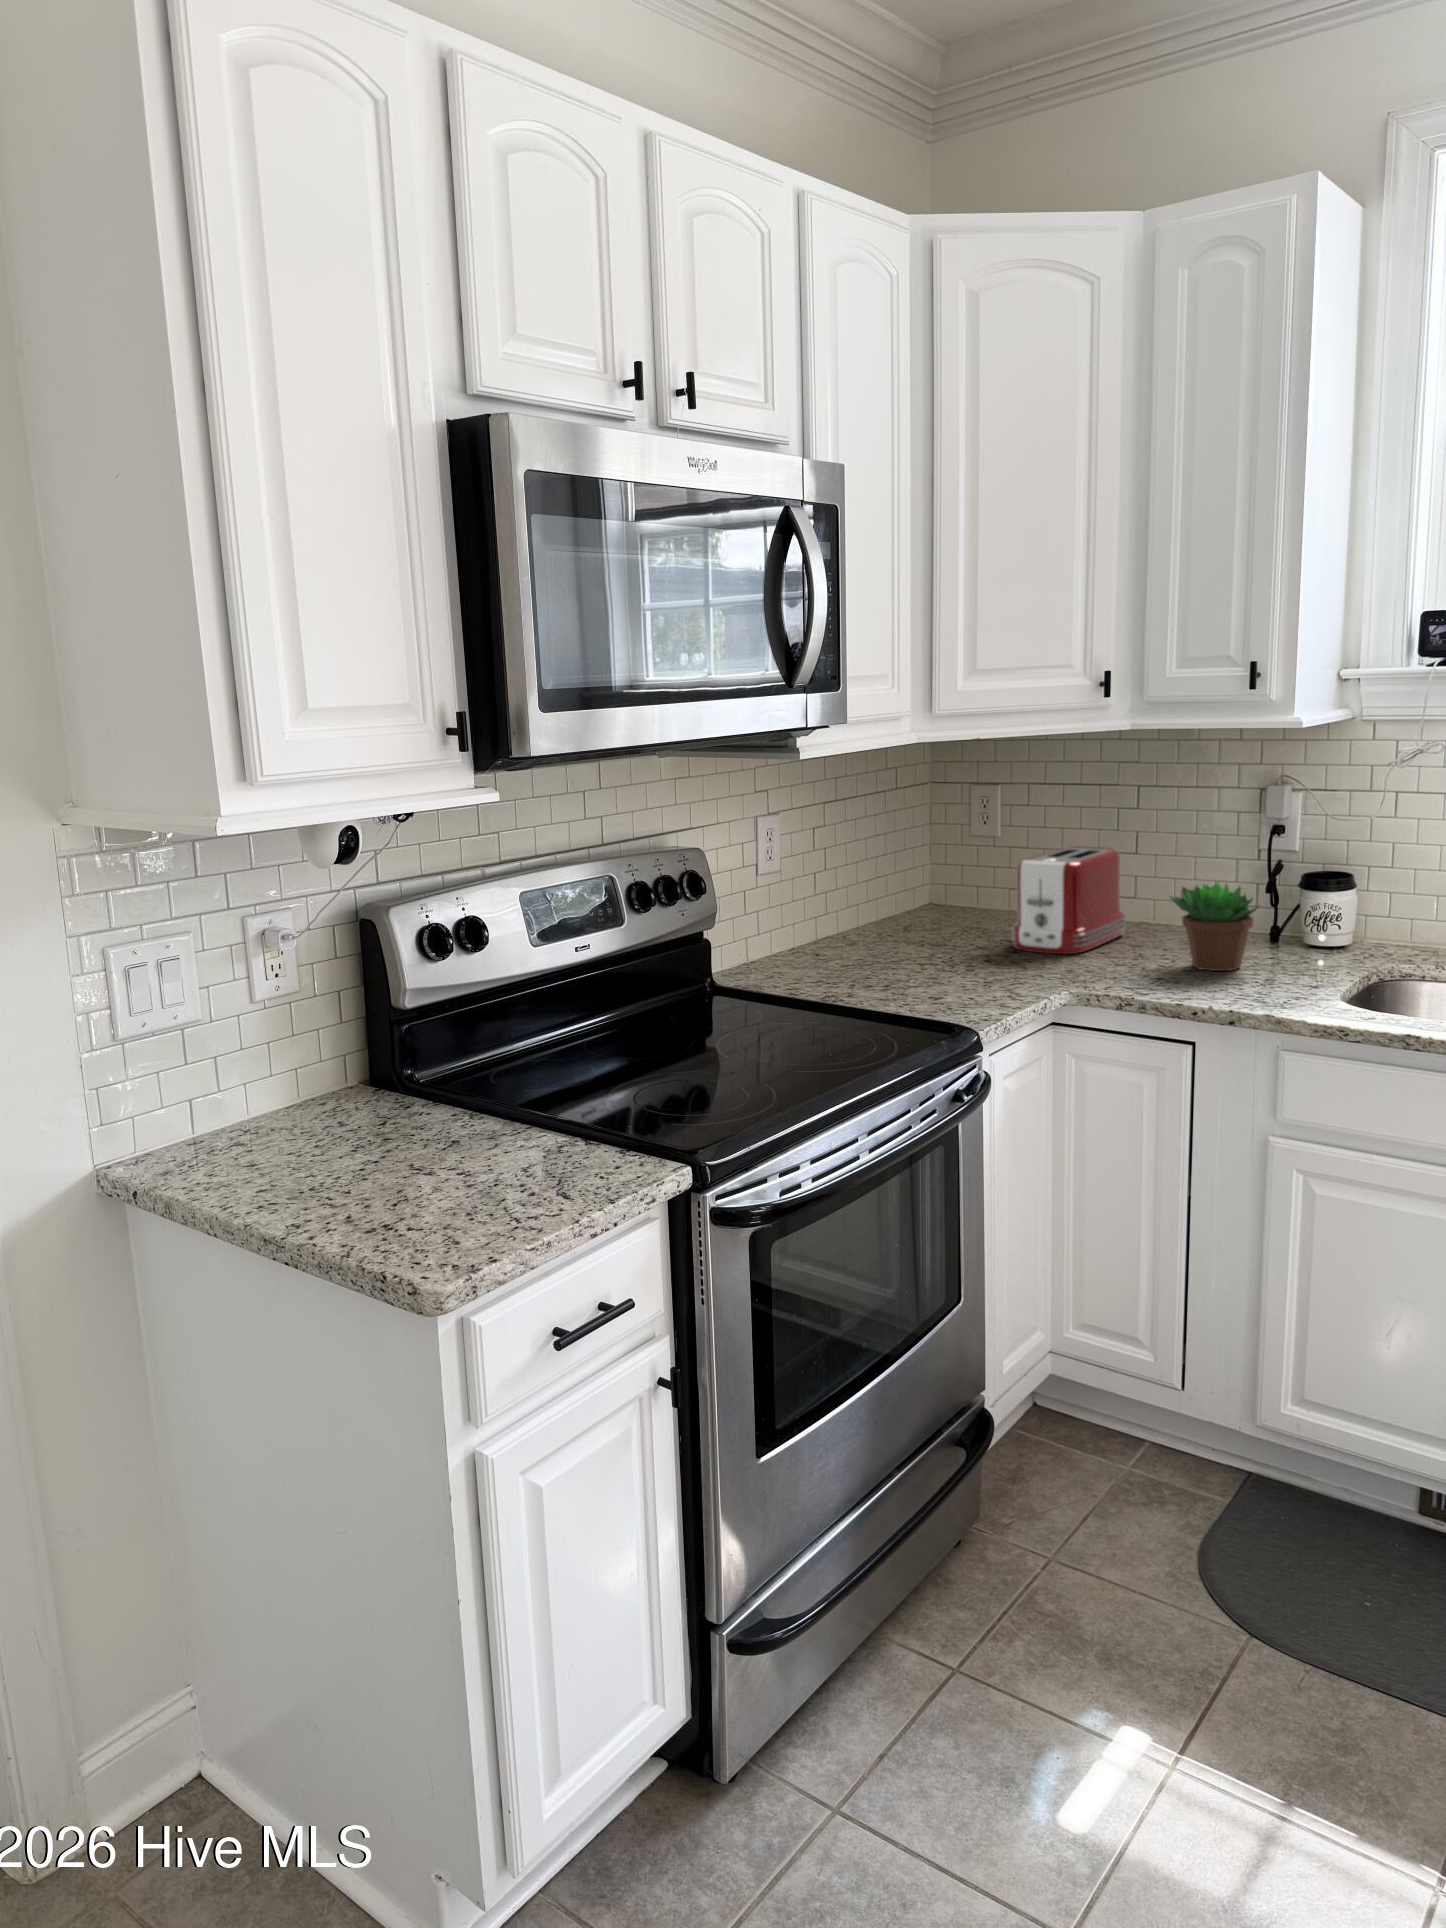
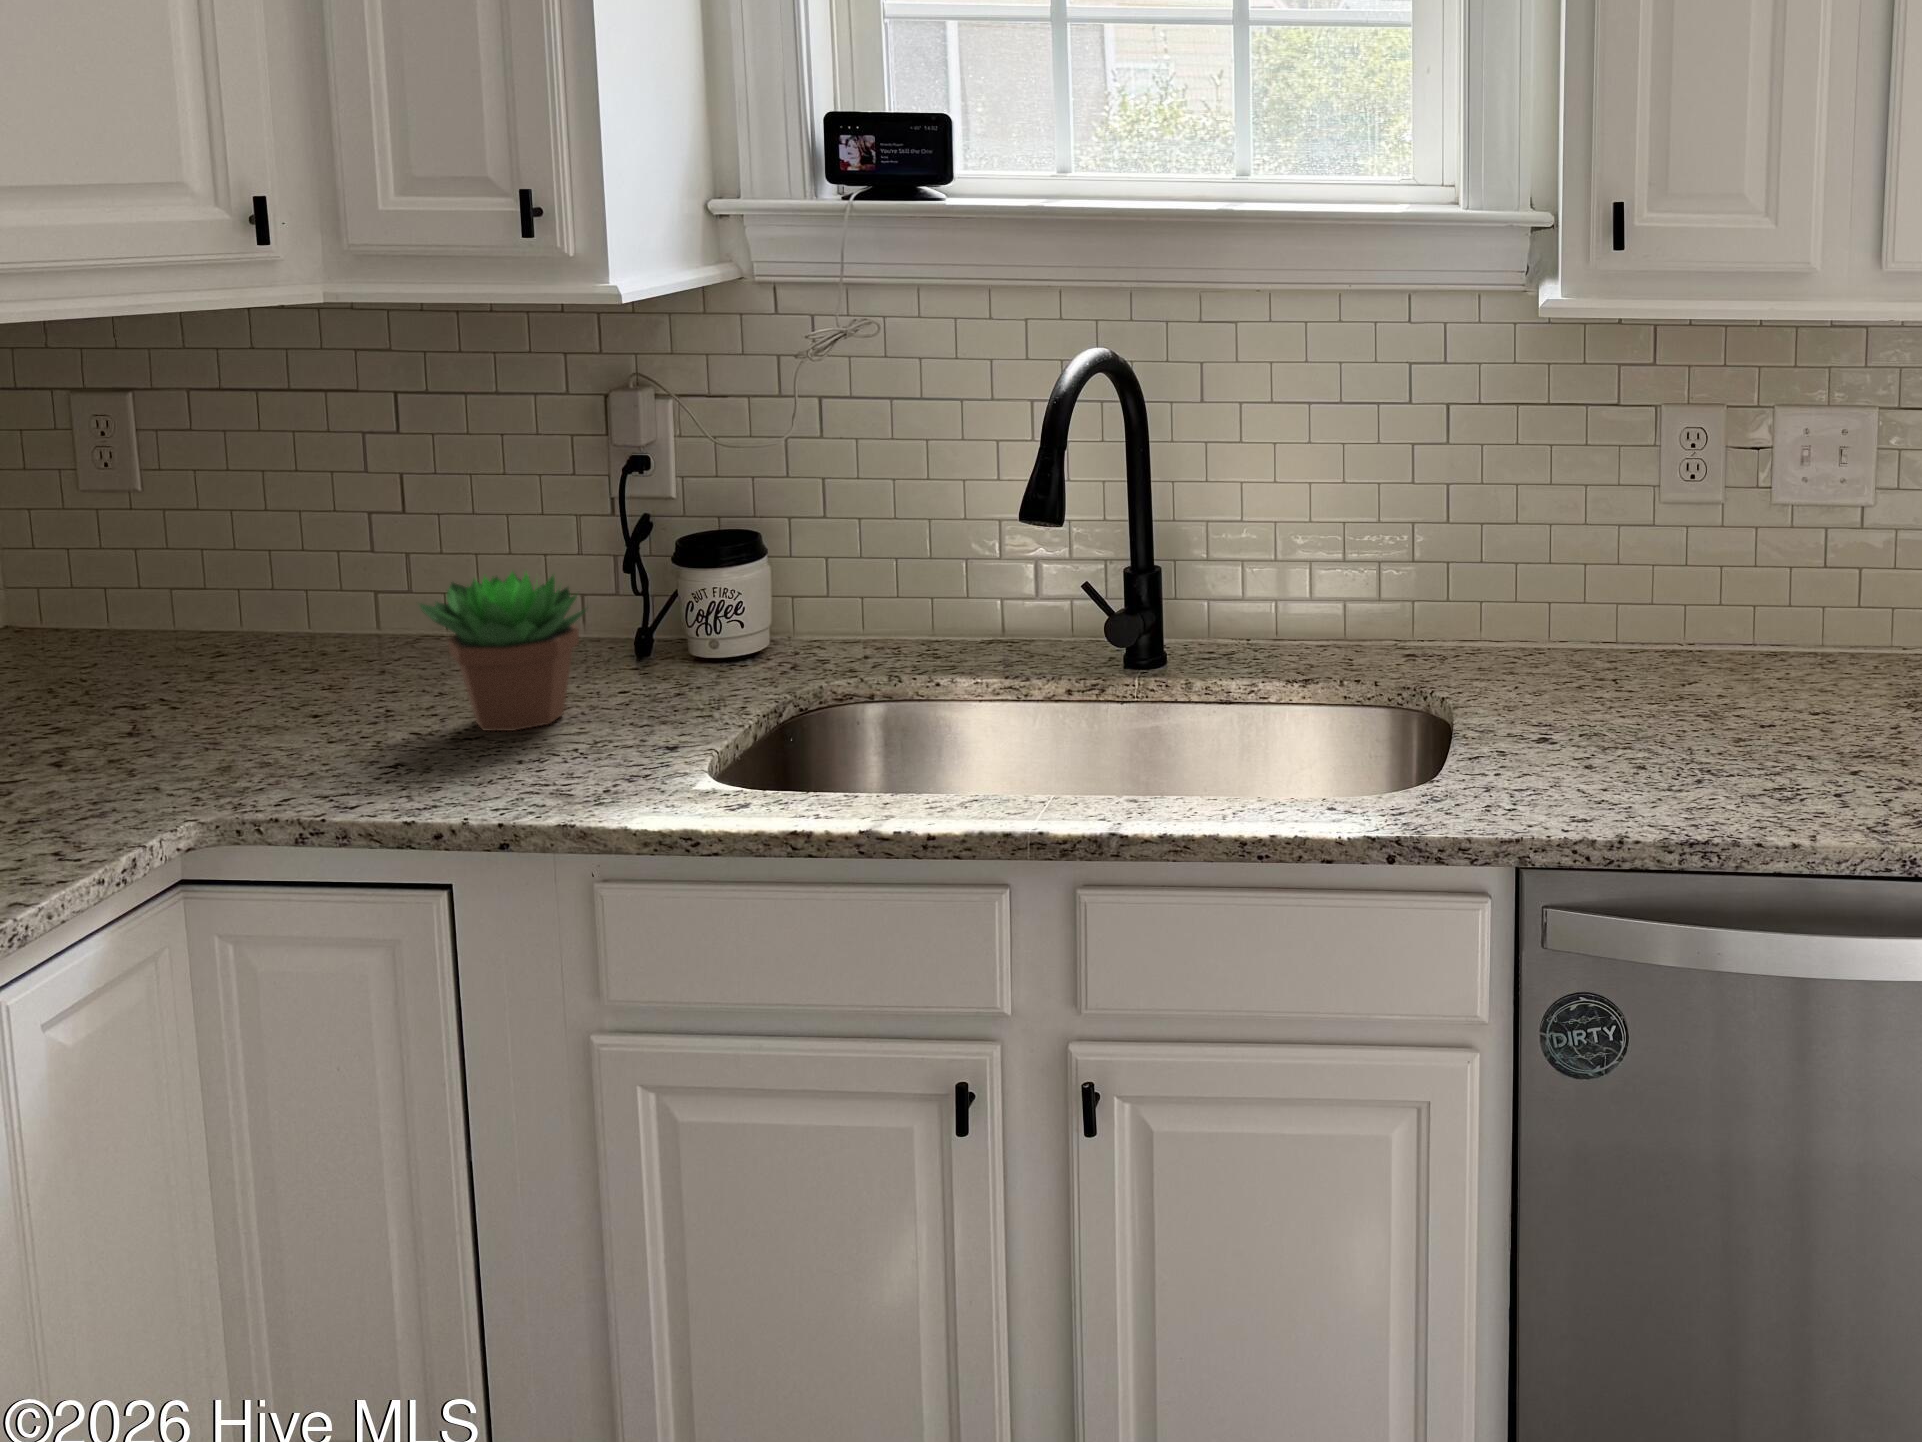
toaster: present [1012,847,1126,954] -> none [110,509,378,729]

